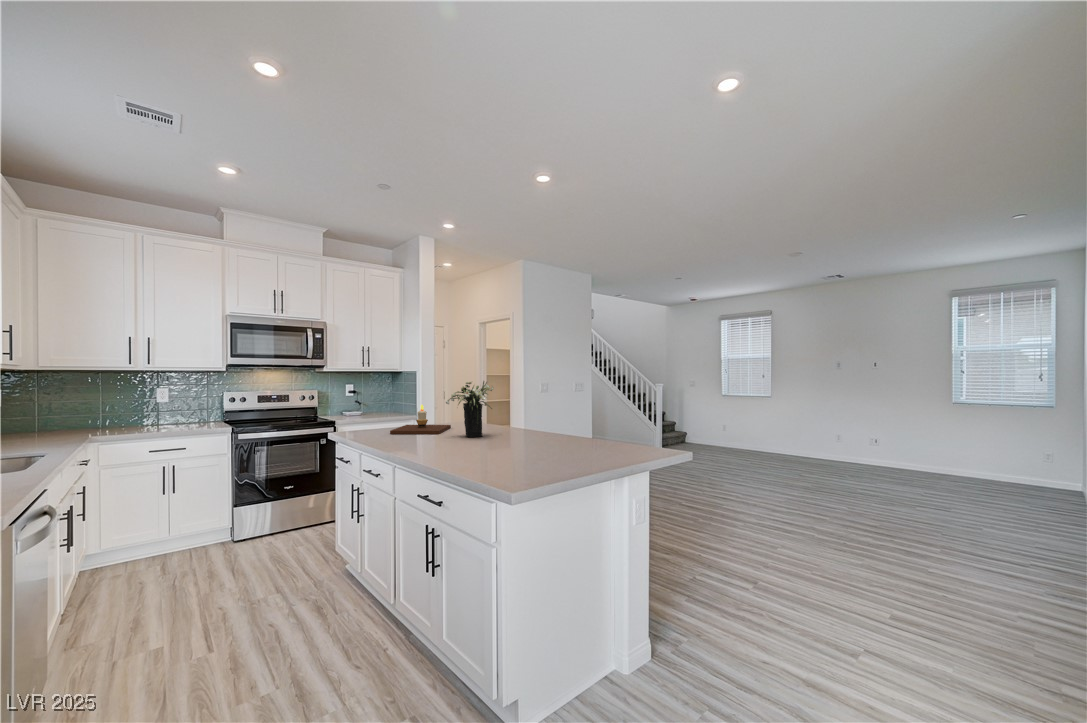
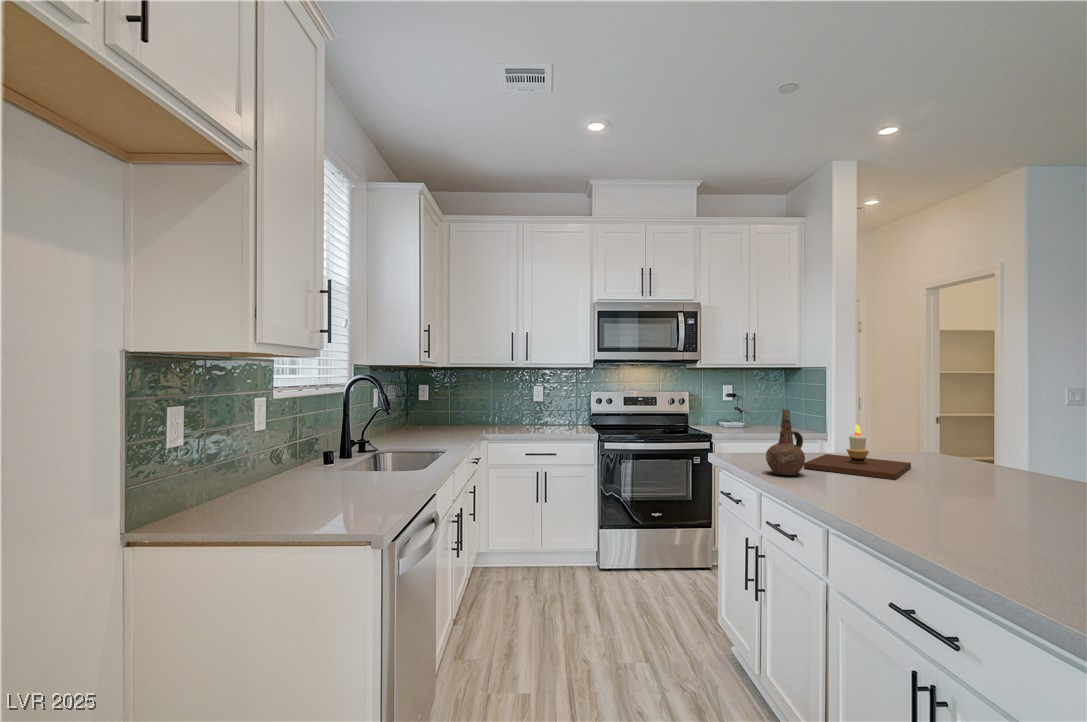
flower arrangement: present [446,381,494,437] -> none [915,388,1027,498]
ceramic pitcher: none [365,397,389,439] -> present [766,410,805,475]

